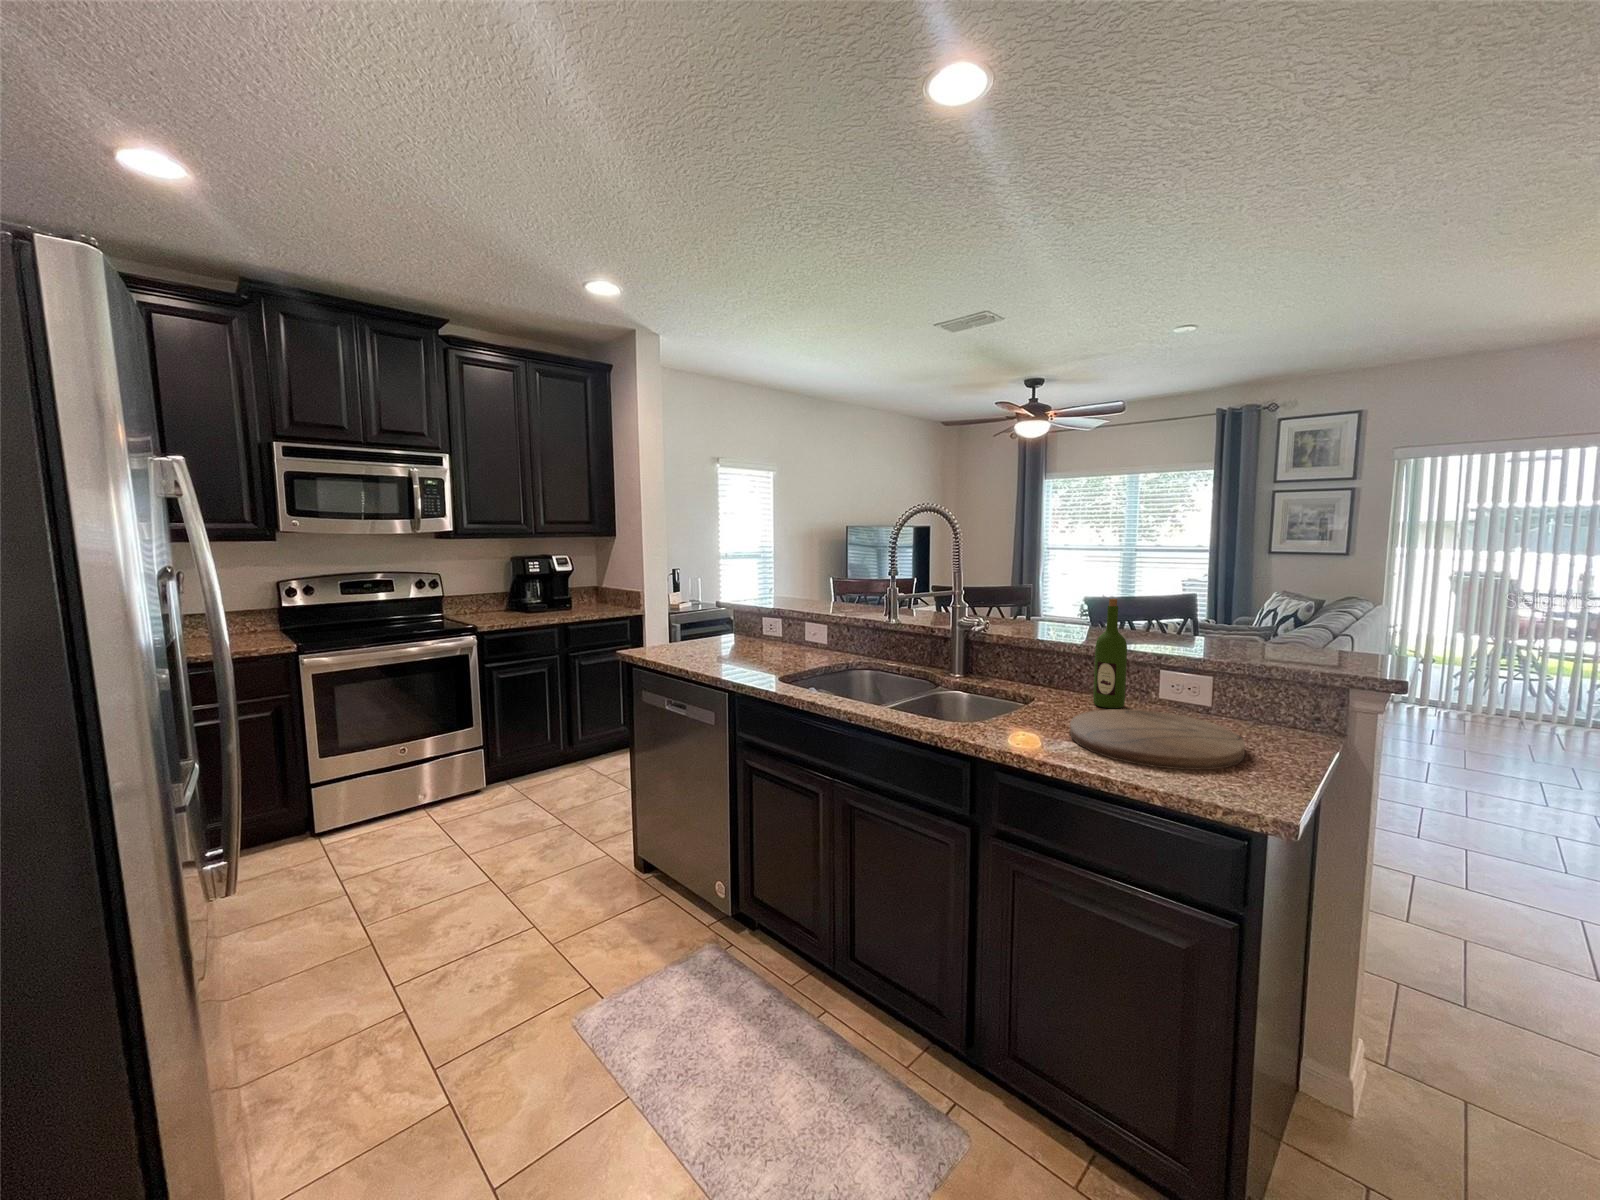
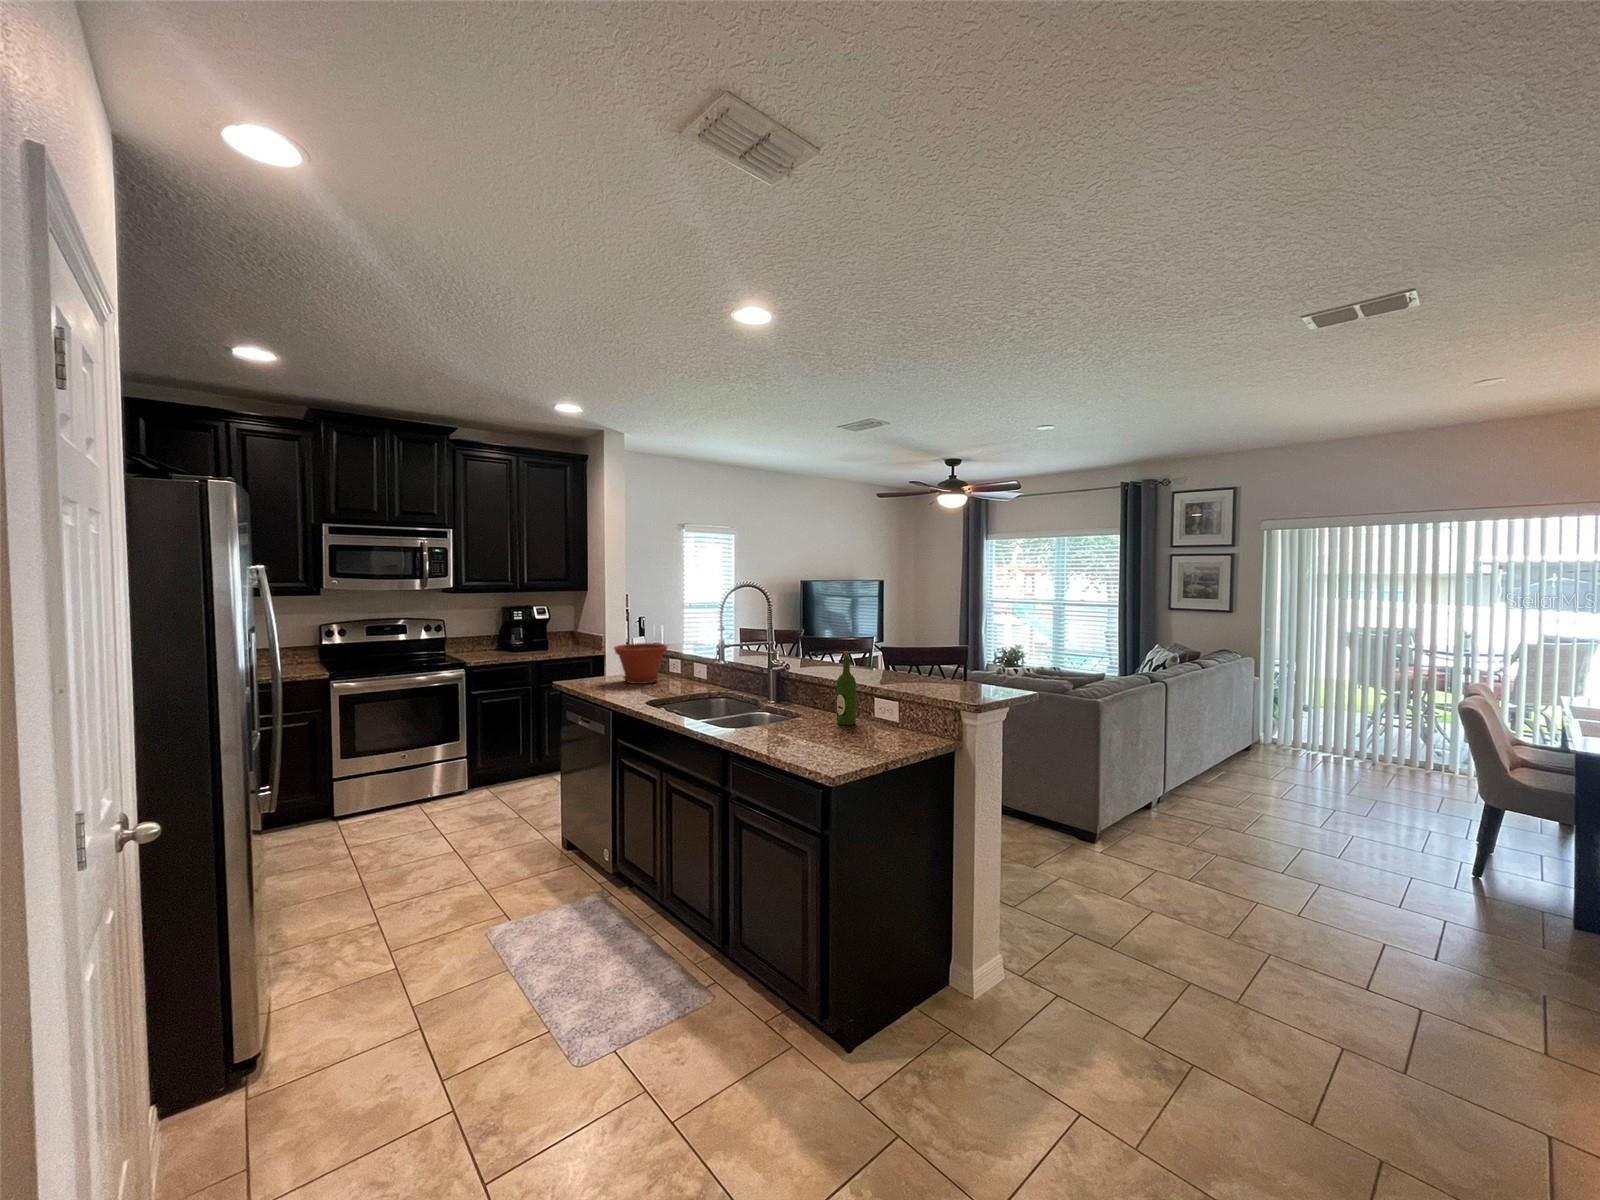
plant pot: none [696,597,768,651] -> present [614,643,668,684]
cutting board: present [1070,709,1245,770] -> none [784,724,880,756]

